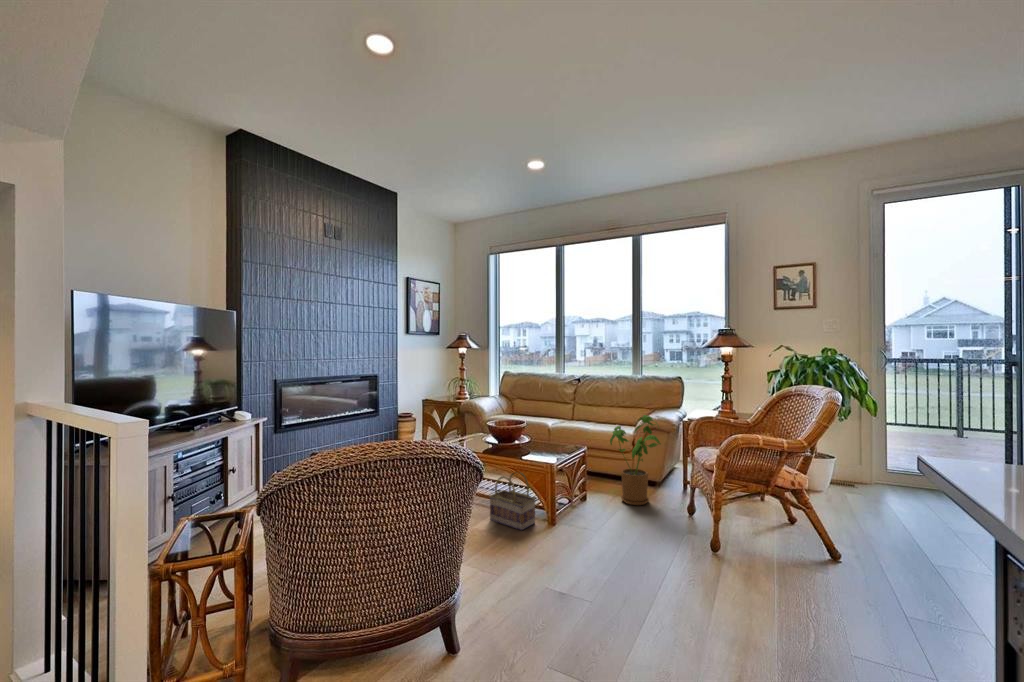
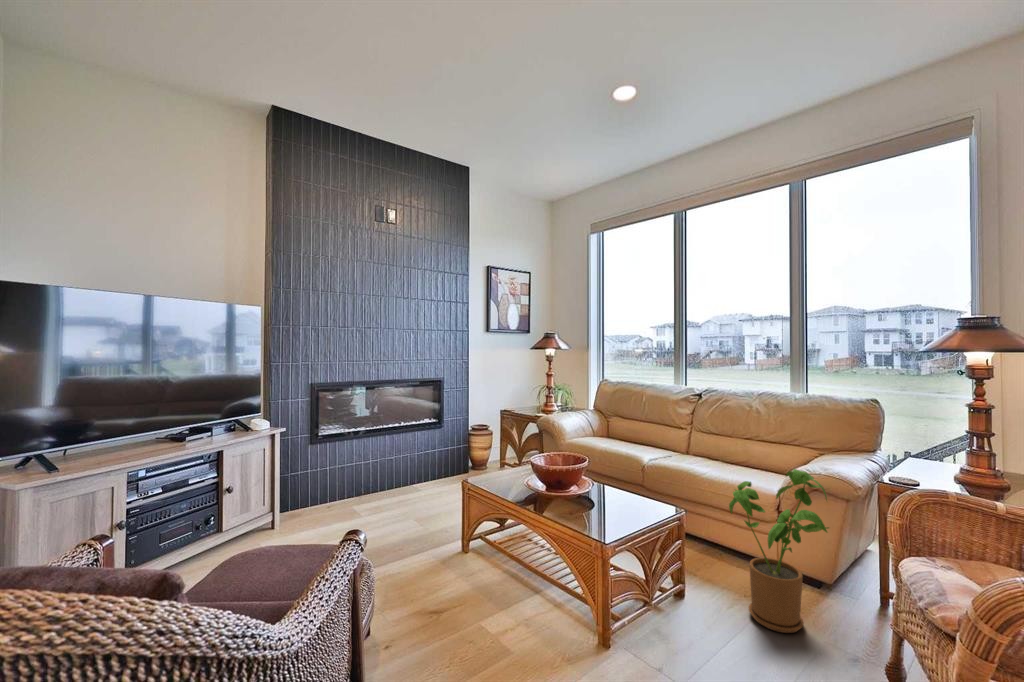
basket: present [490,472,535,530] -> none [511,542,580,650]

